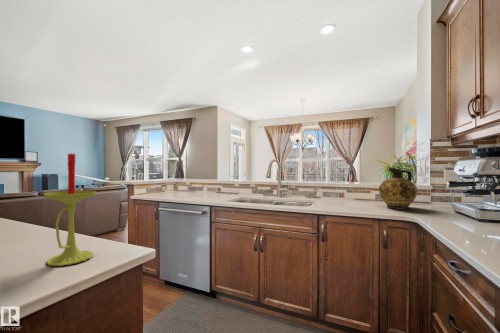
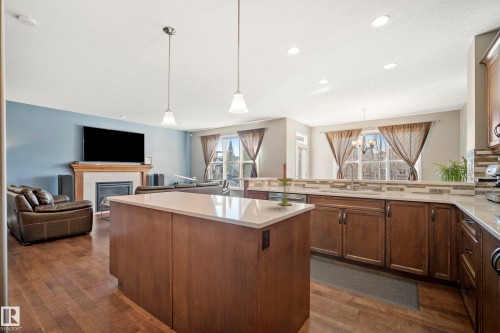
ceramic jug: present [379,168,417,209] -> none [432,169,461,198]

